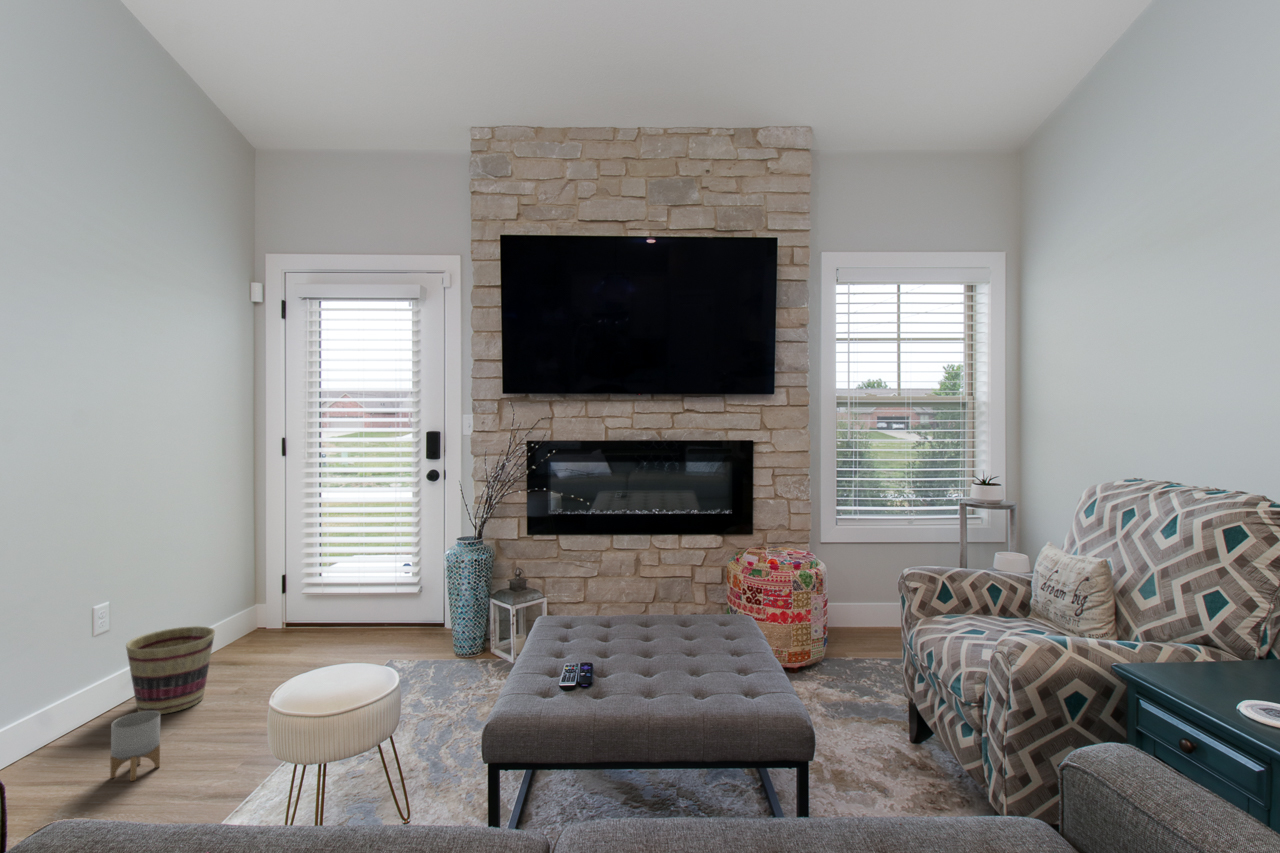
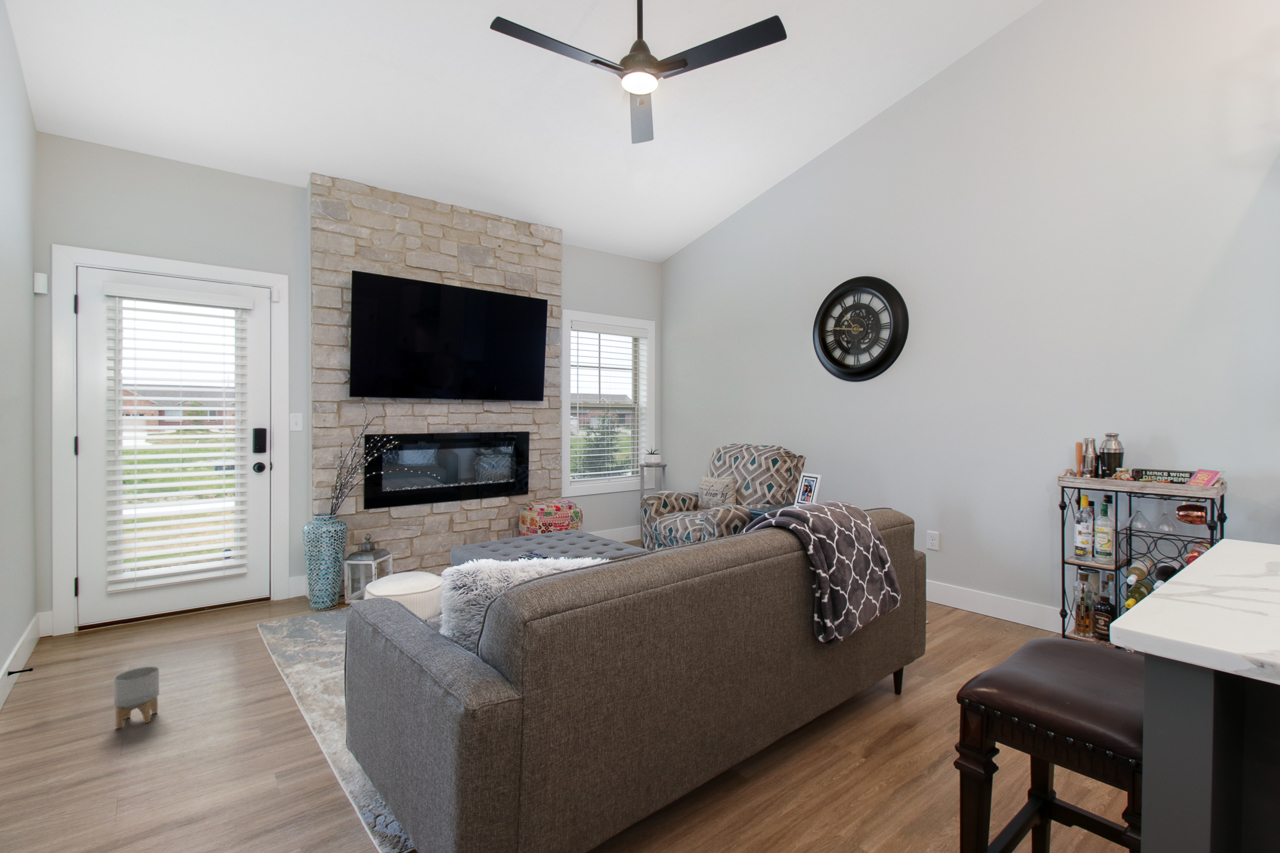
basket: present [126,626,215,714] -> none [12,616,112,704]

